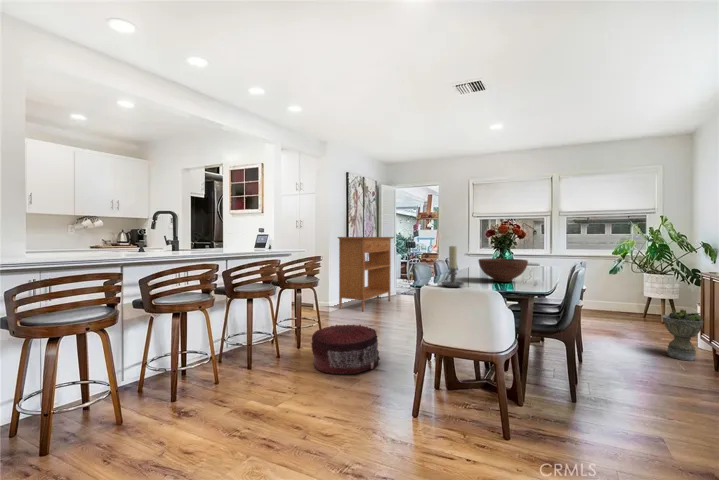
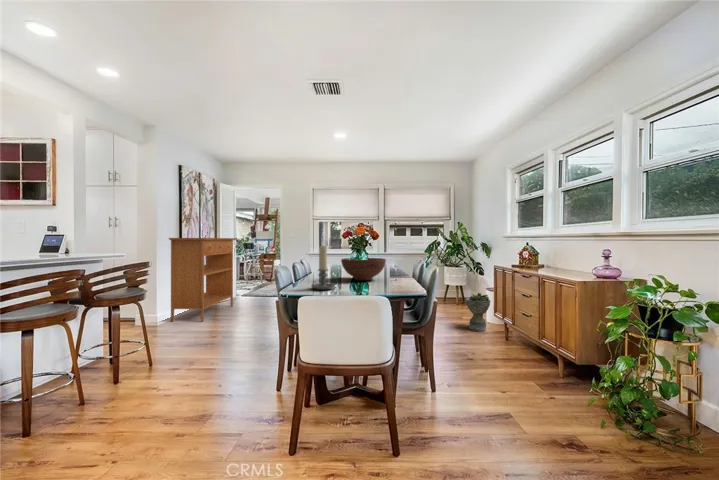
pouf: present [311,325,380,374] -> none [136,340,234,412]

